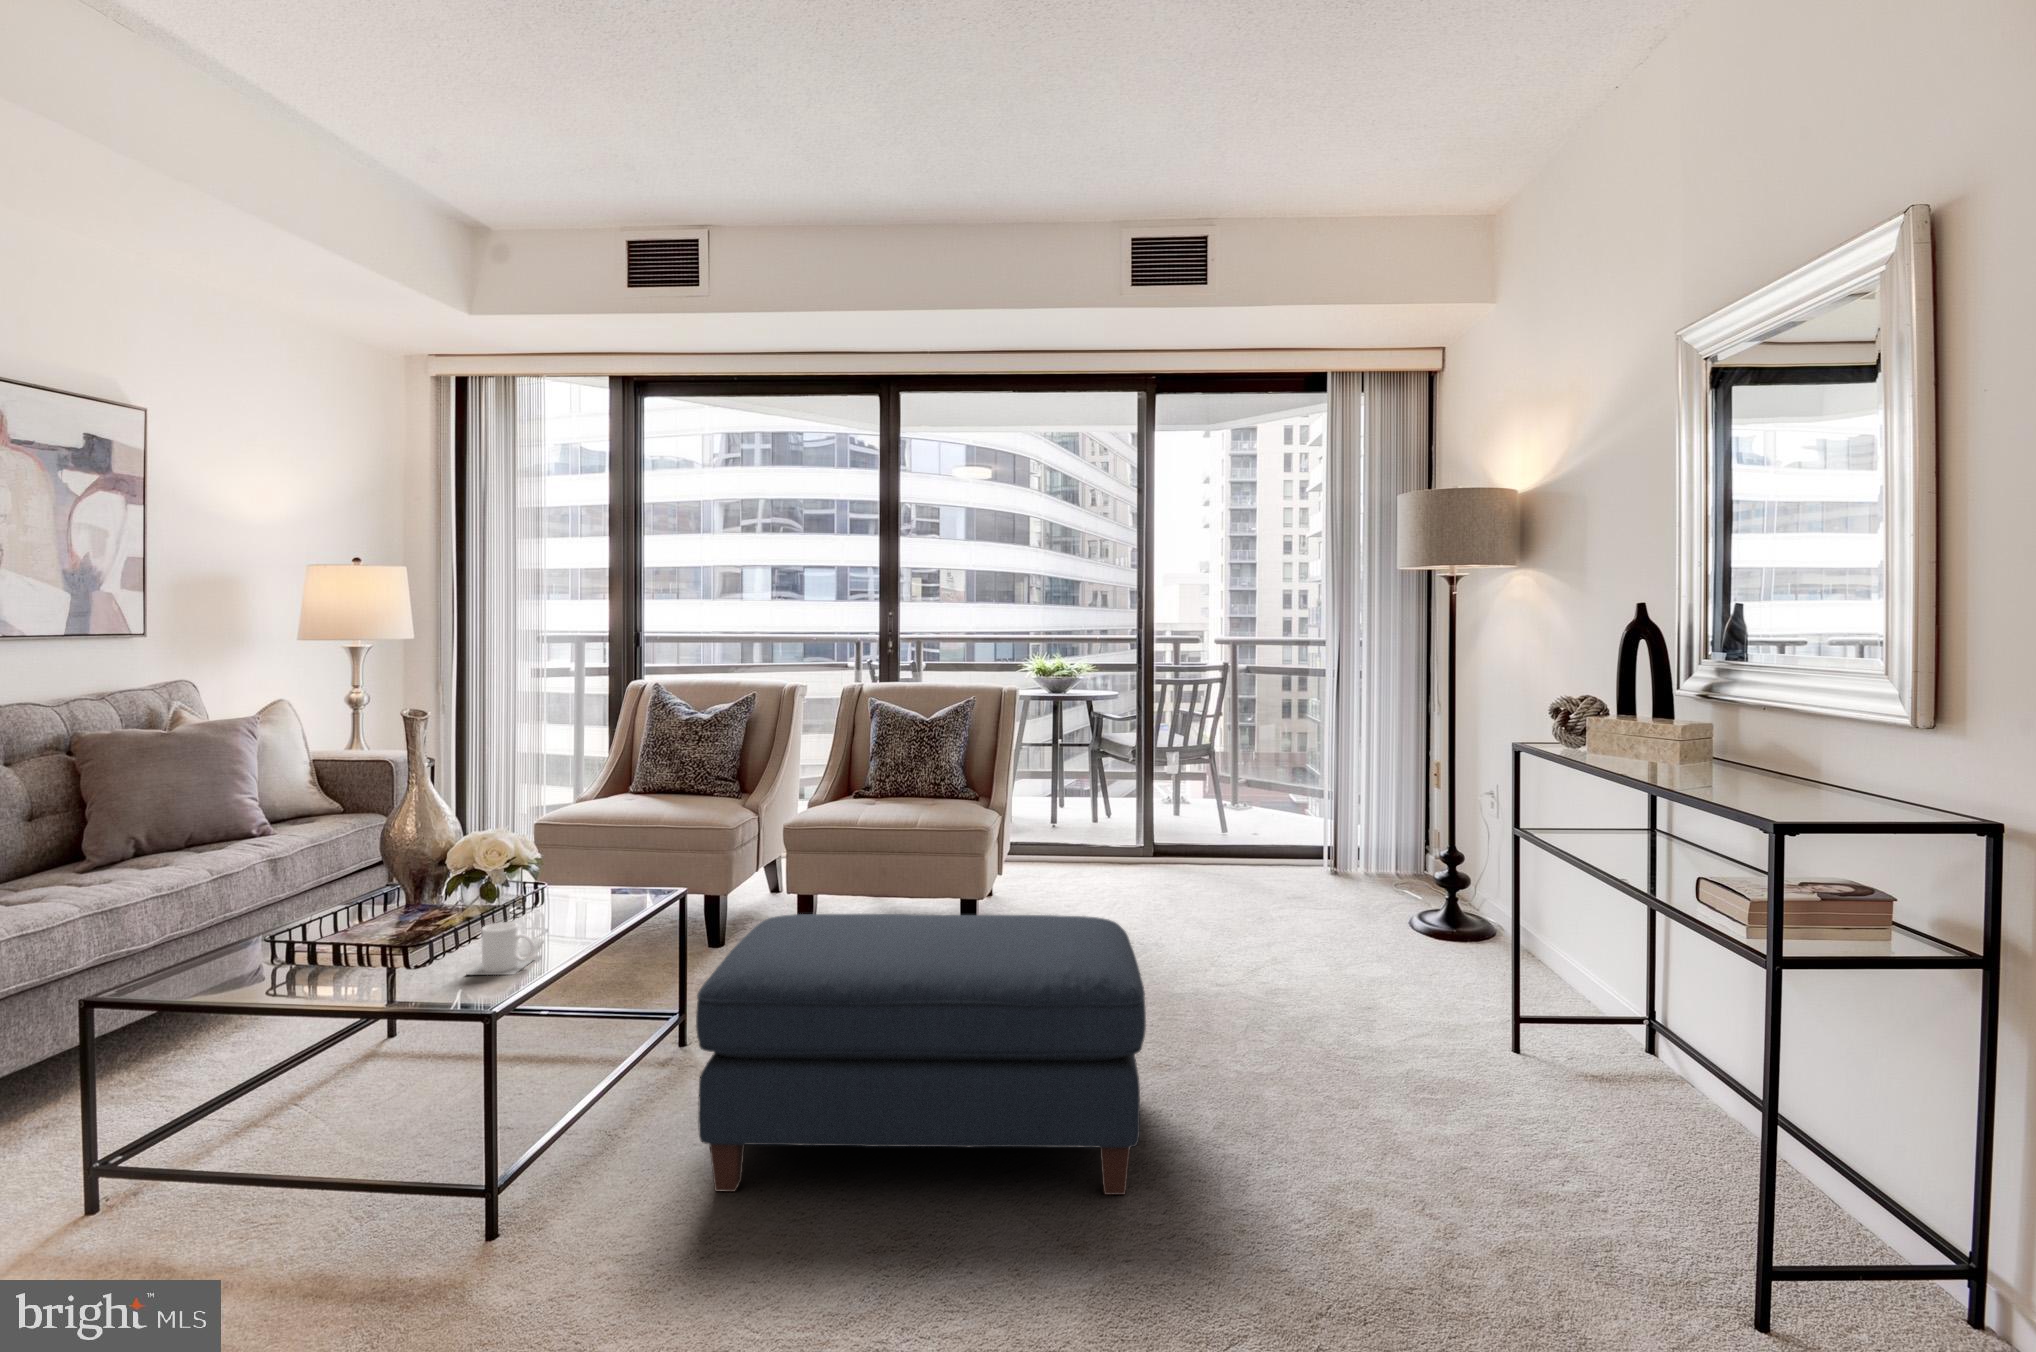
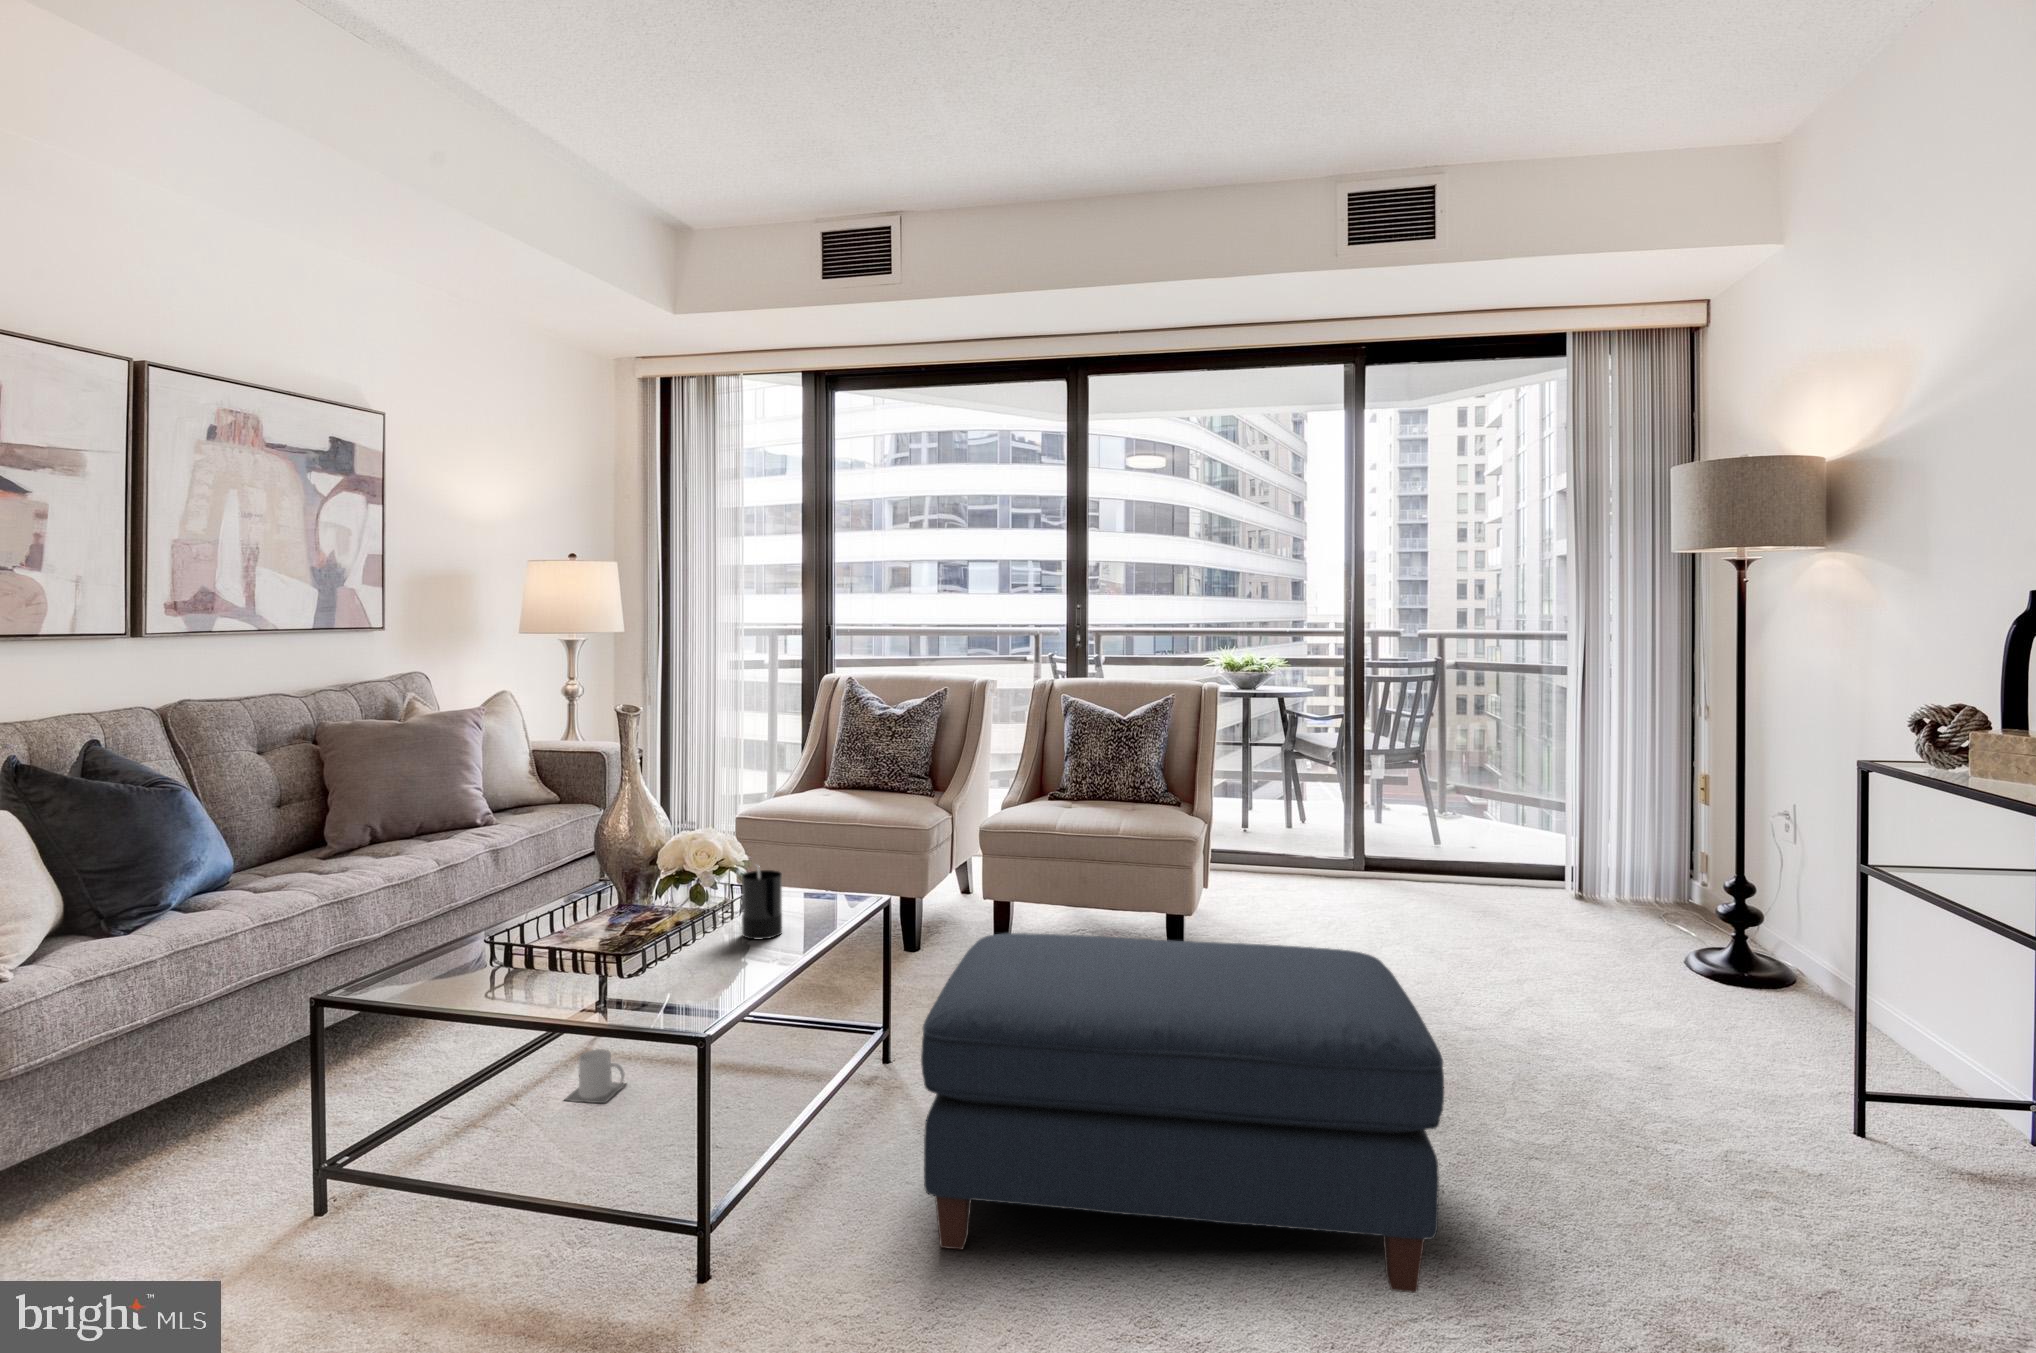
candle: none [532,860,573,931] -> present [742,866,782,939]
mug: present [467,922,534,975] -> present [565,1049,625,1103]

